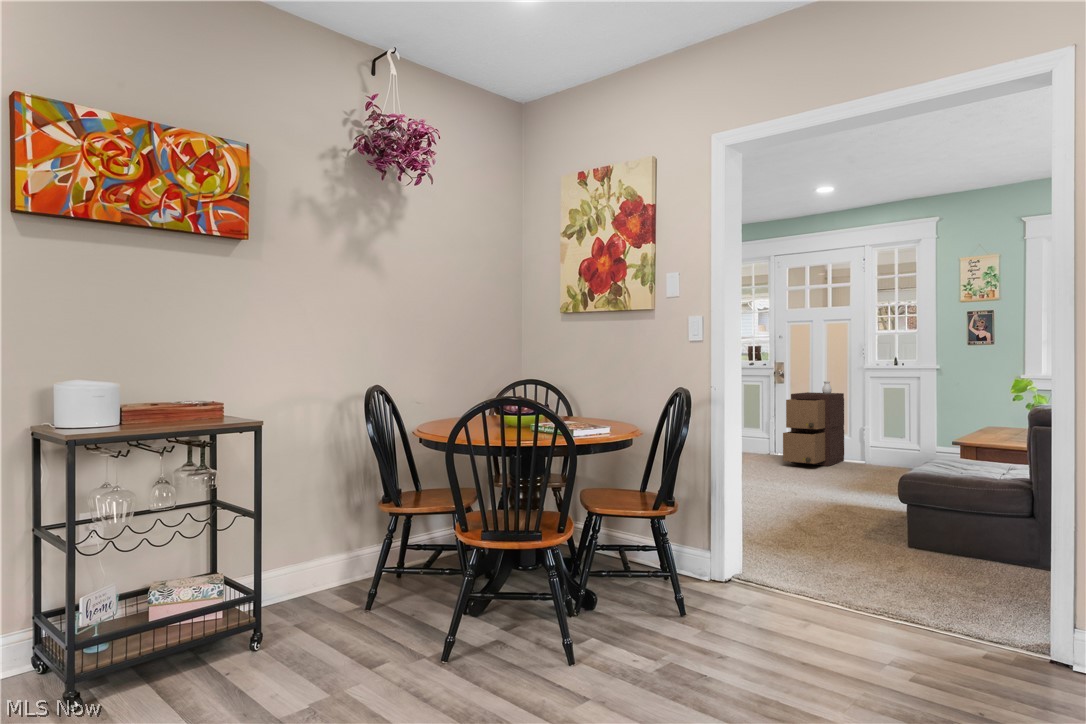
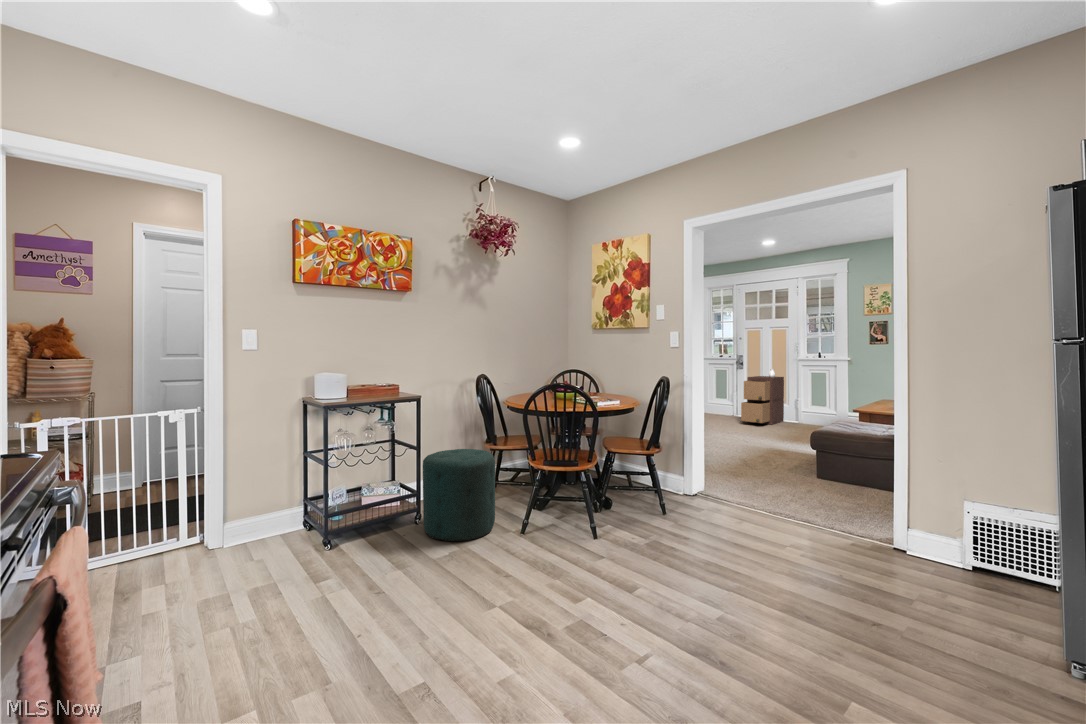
ottoman: none [261,515,395,686] -> present [423,449,495,541]

